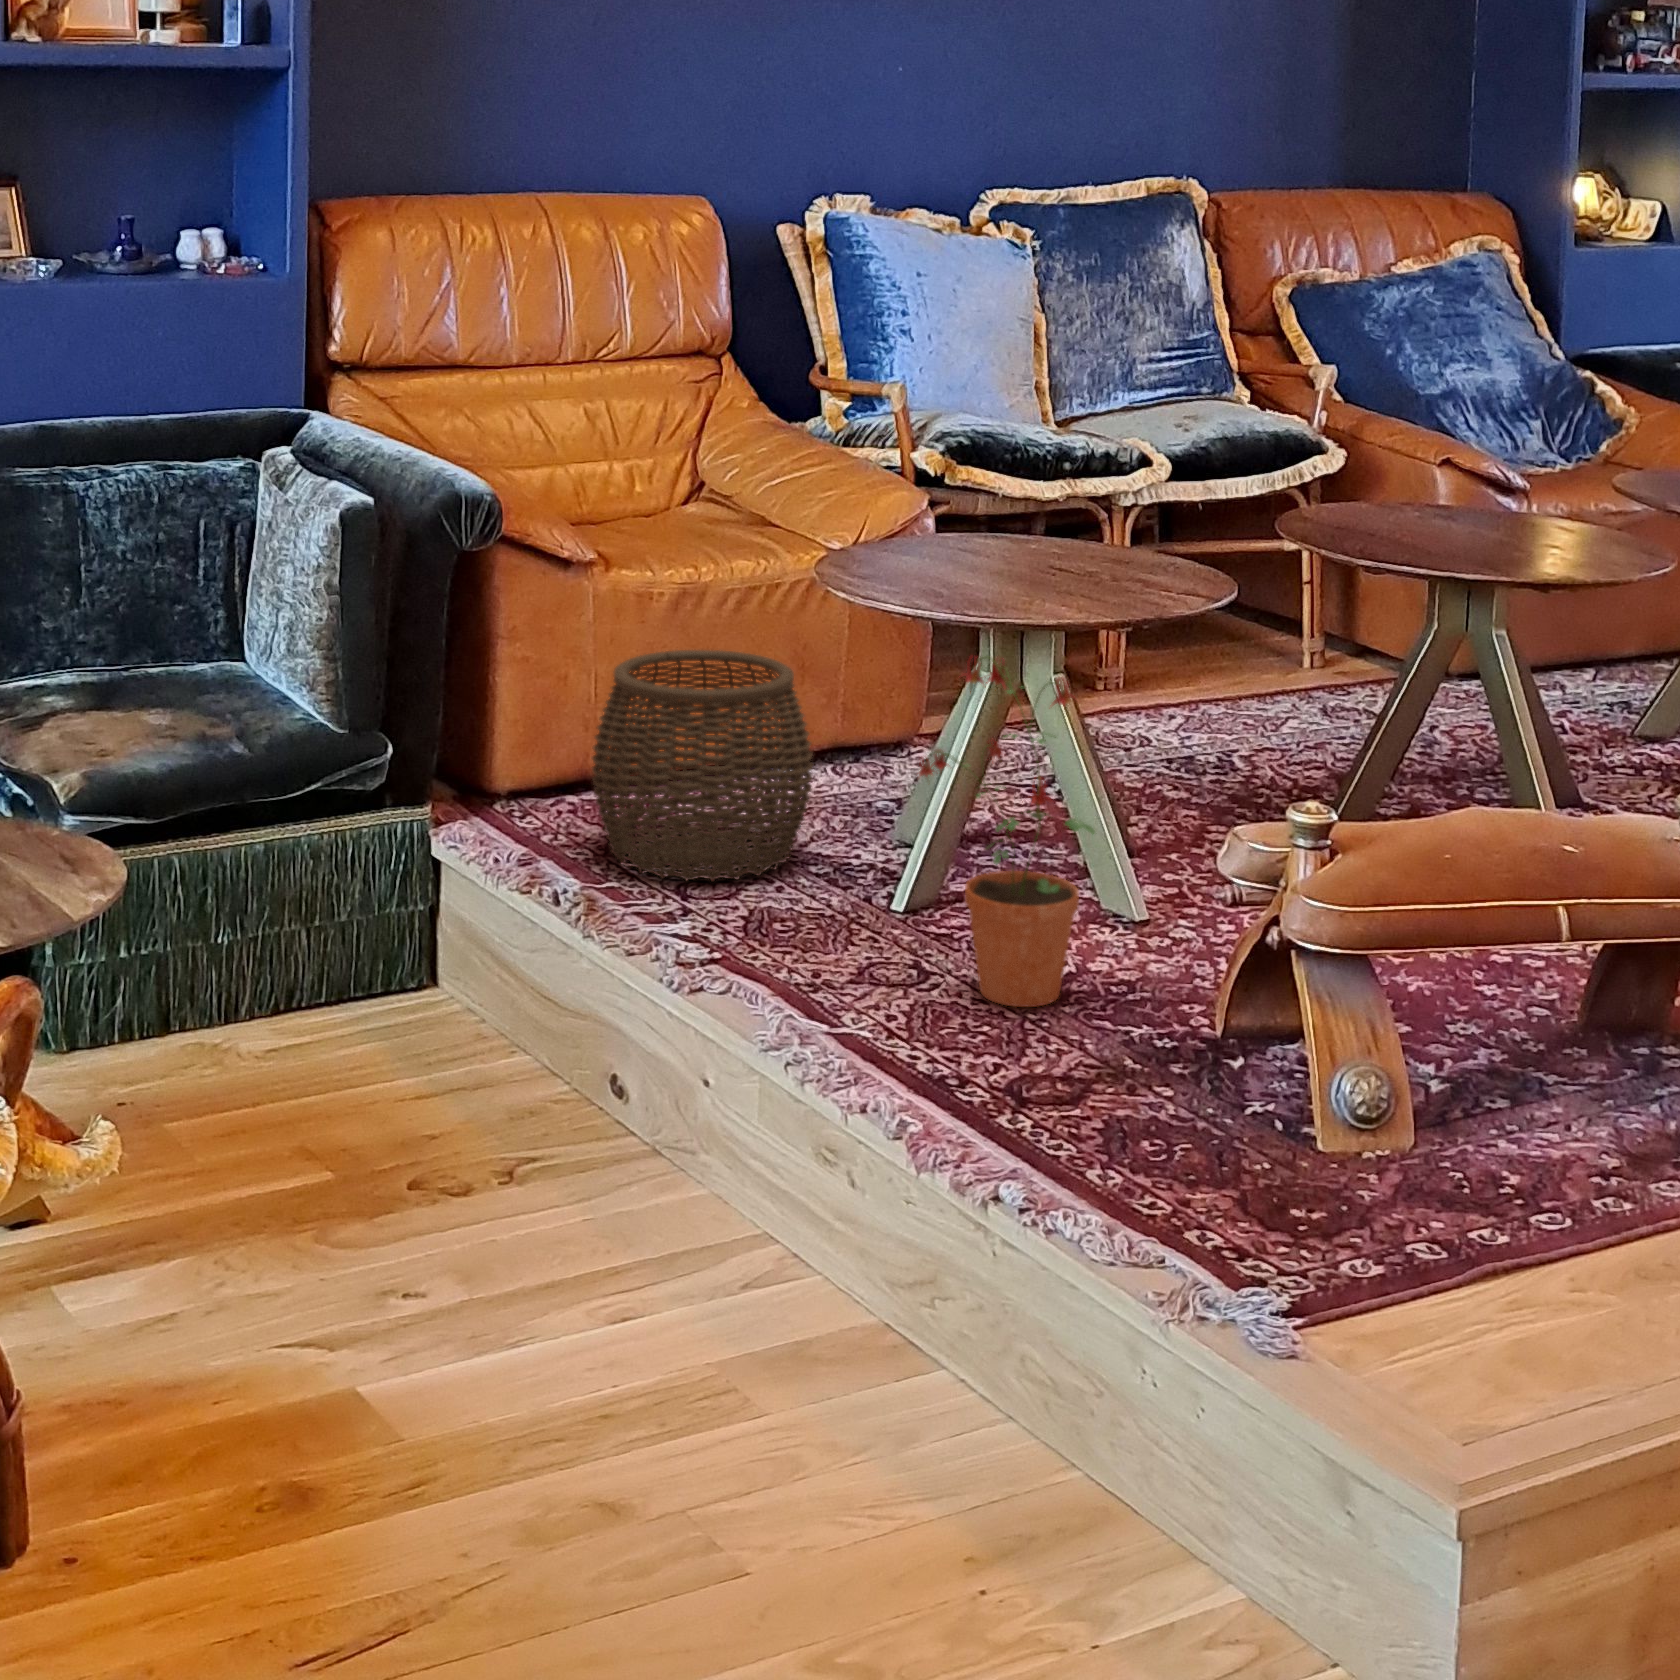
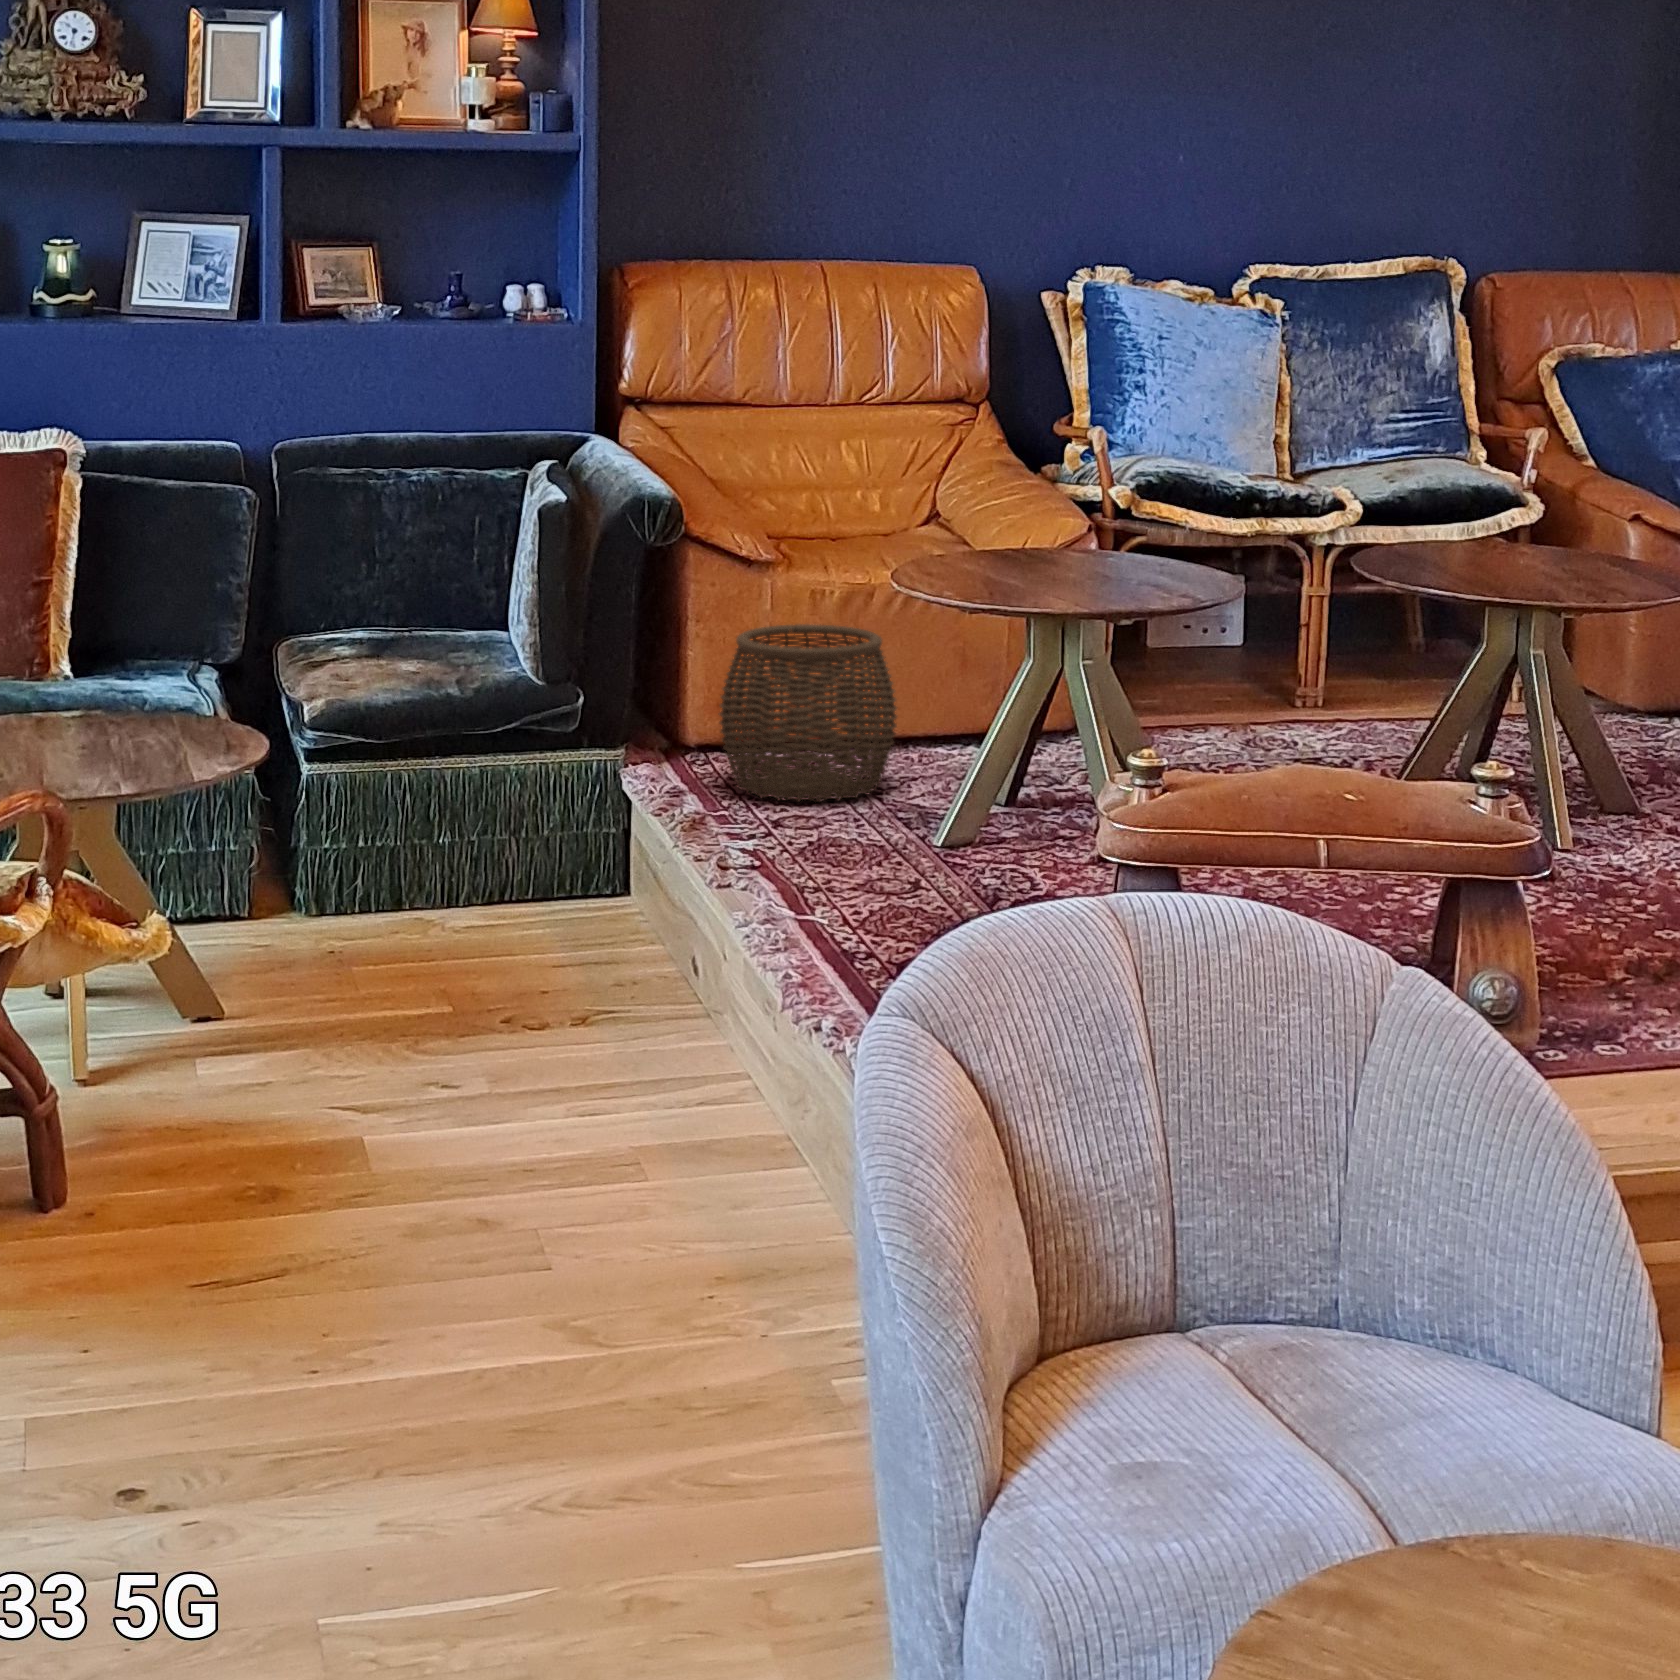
potted plant: present [919,656,1095,1007] -> none [880,612,1021,886]

